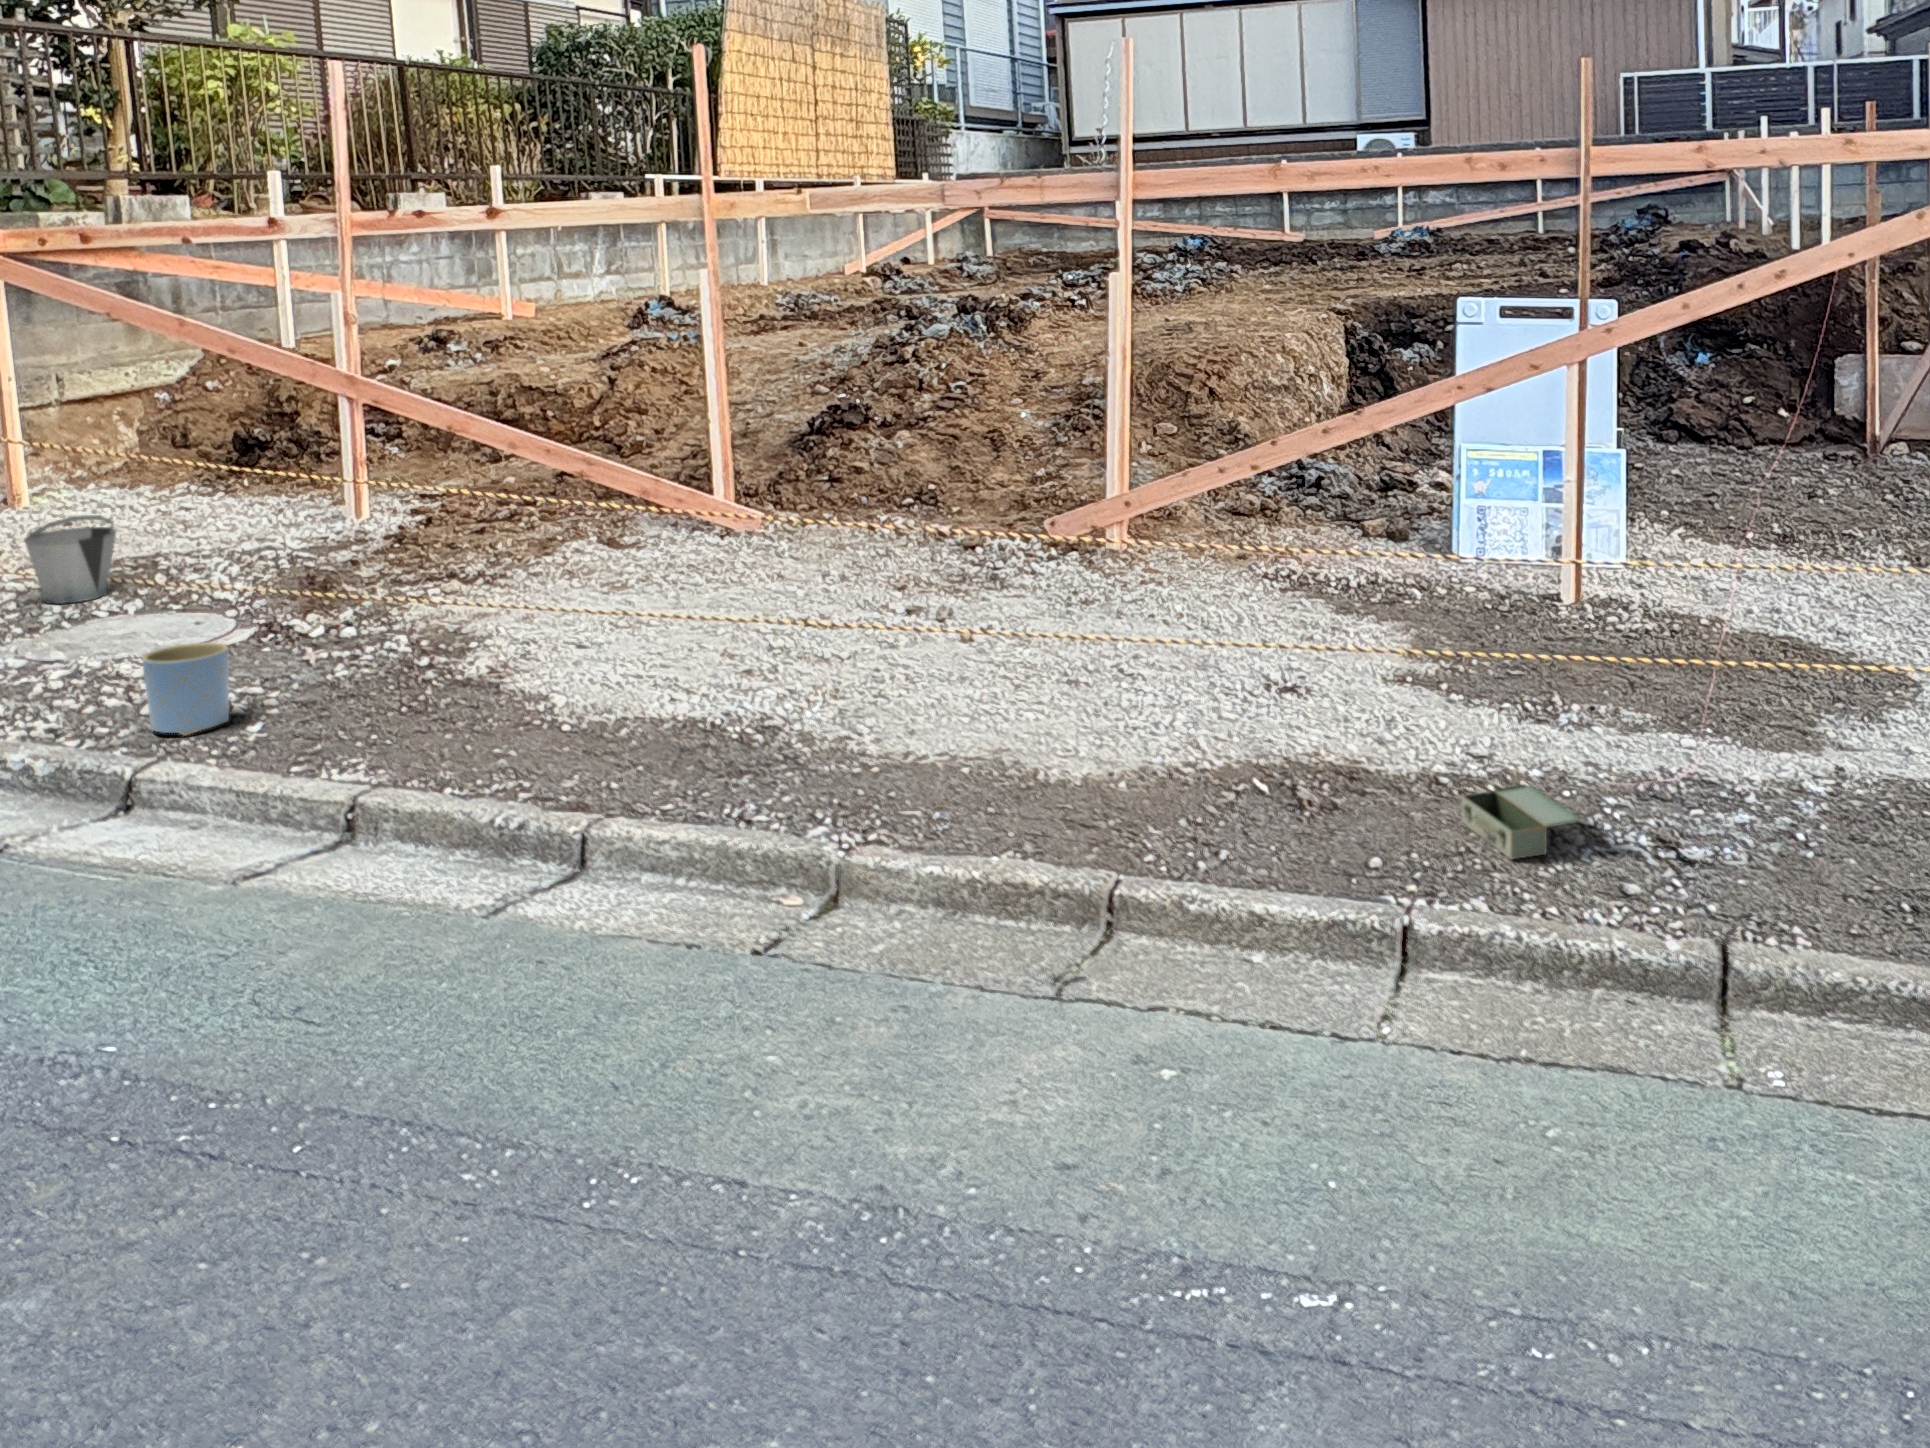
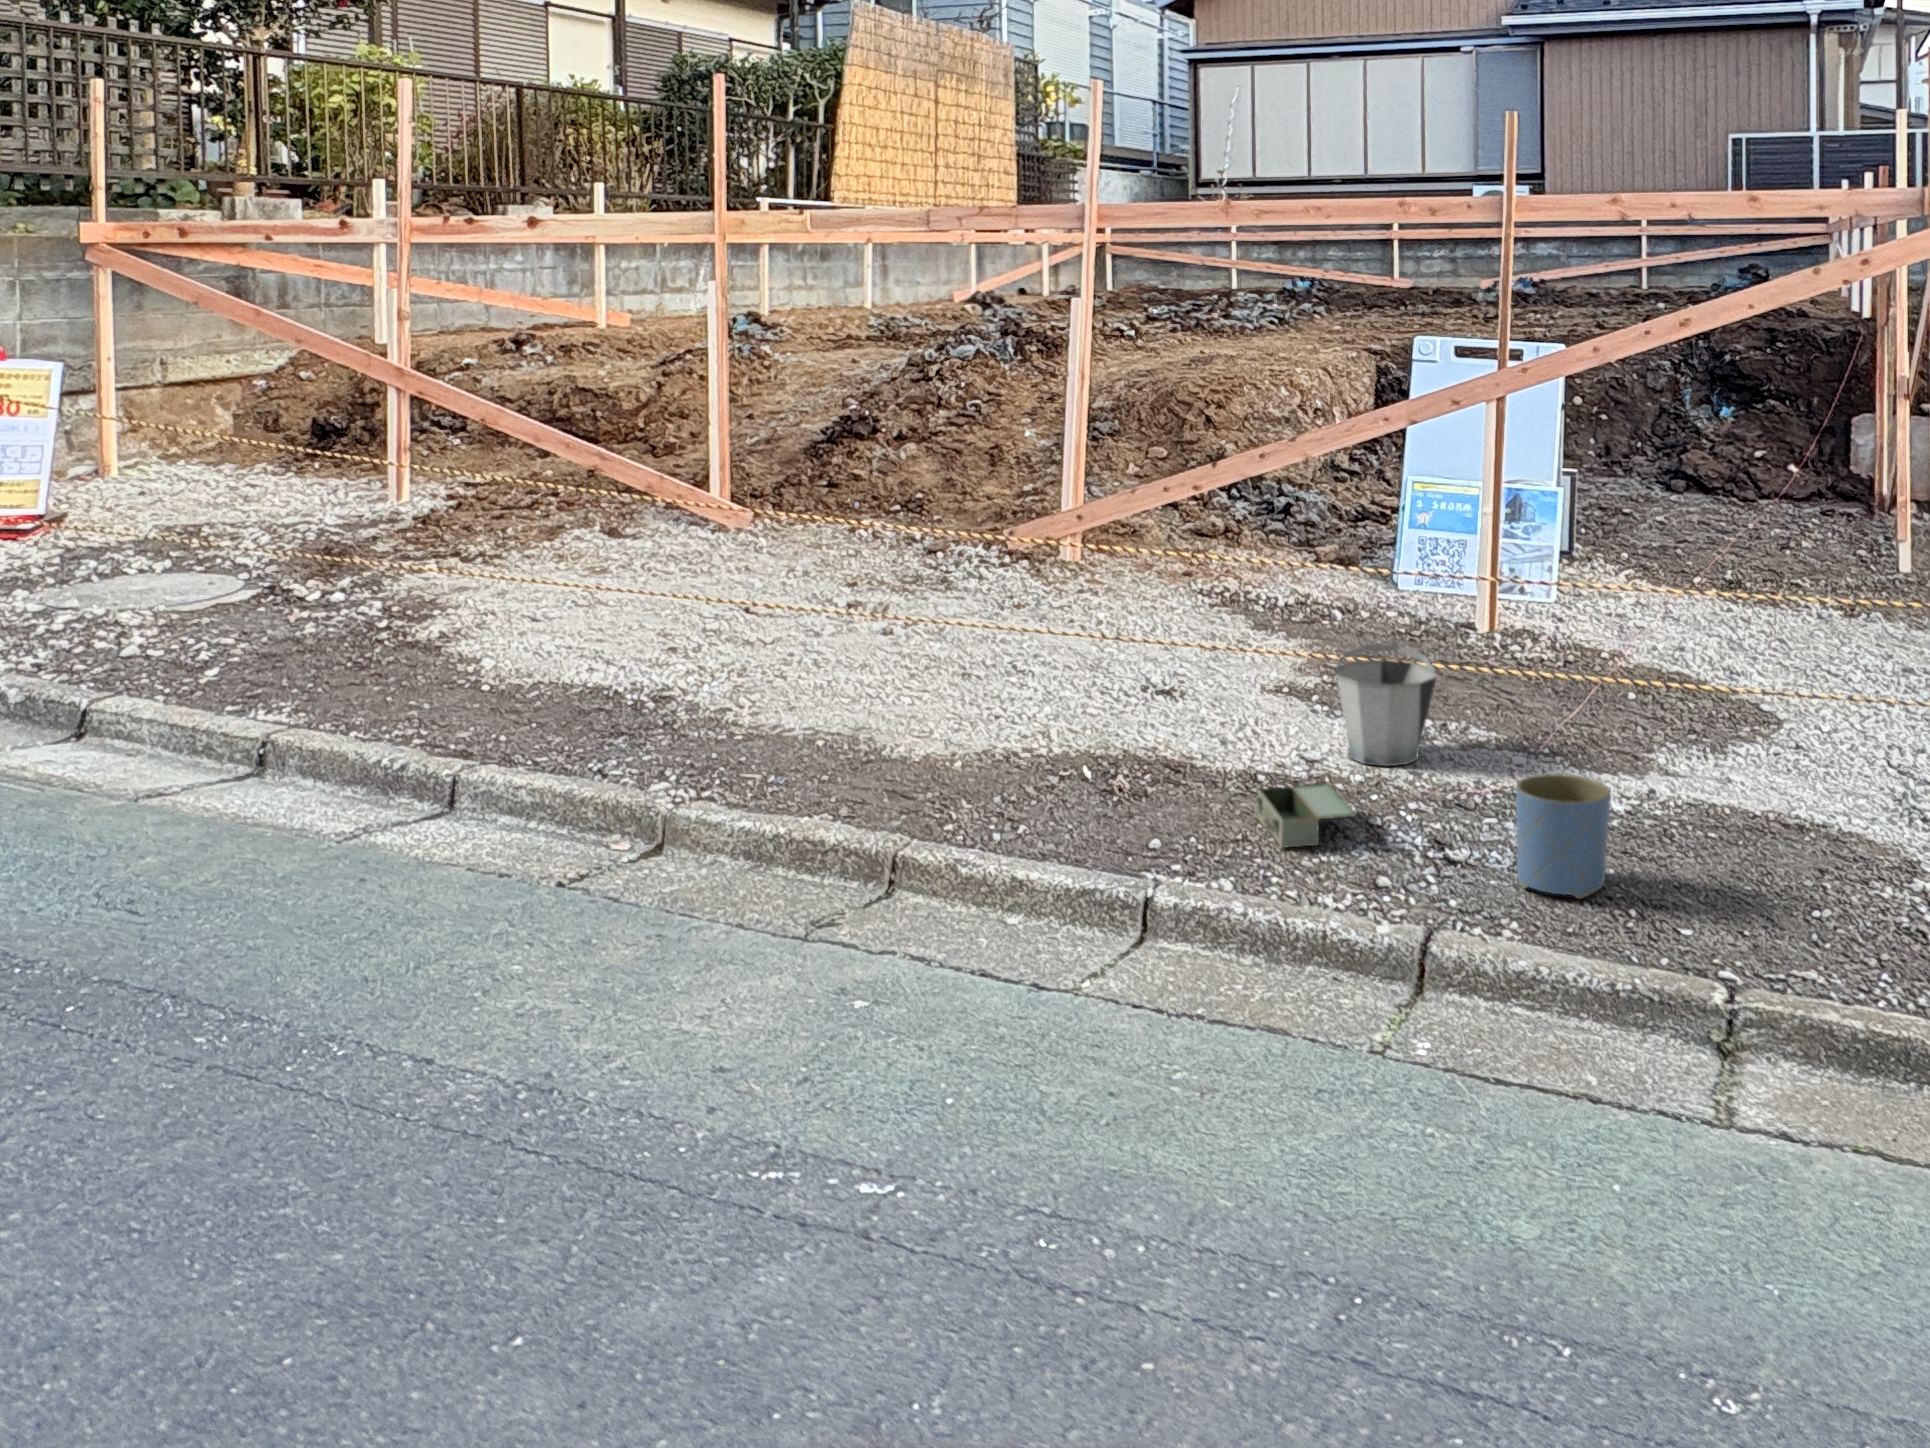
bucket: present [24,515,116,604] -> present [1336,644,1436,766]
planter: present [142,642,229,735] -> present [1516,774,1611,899]

